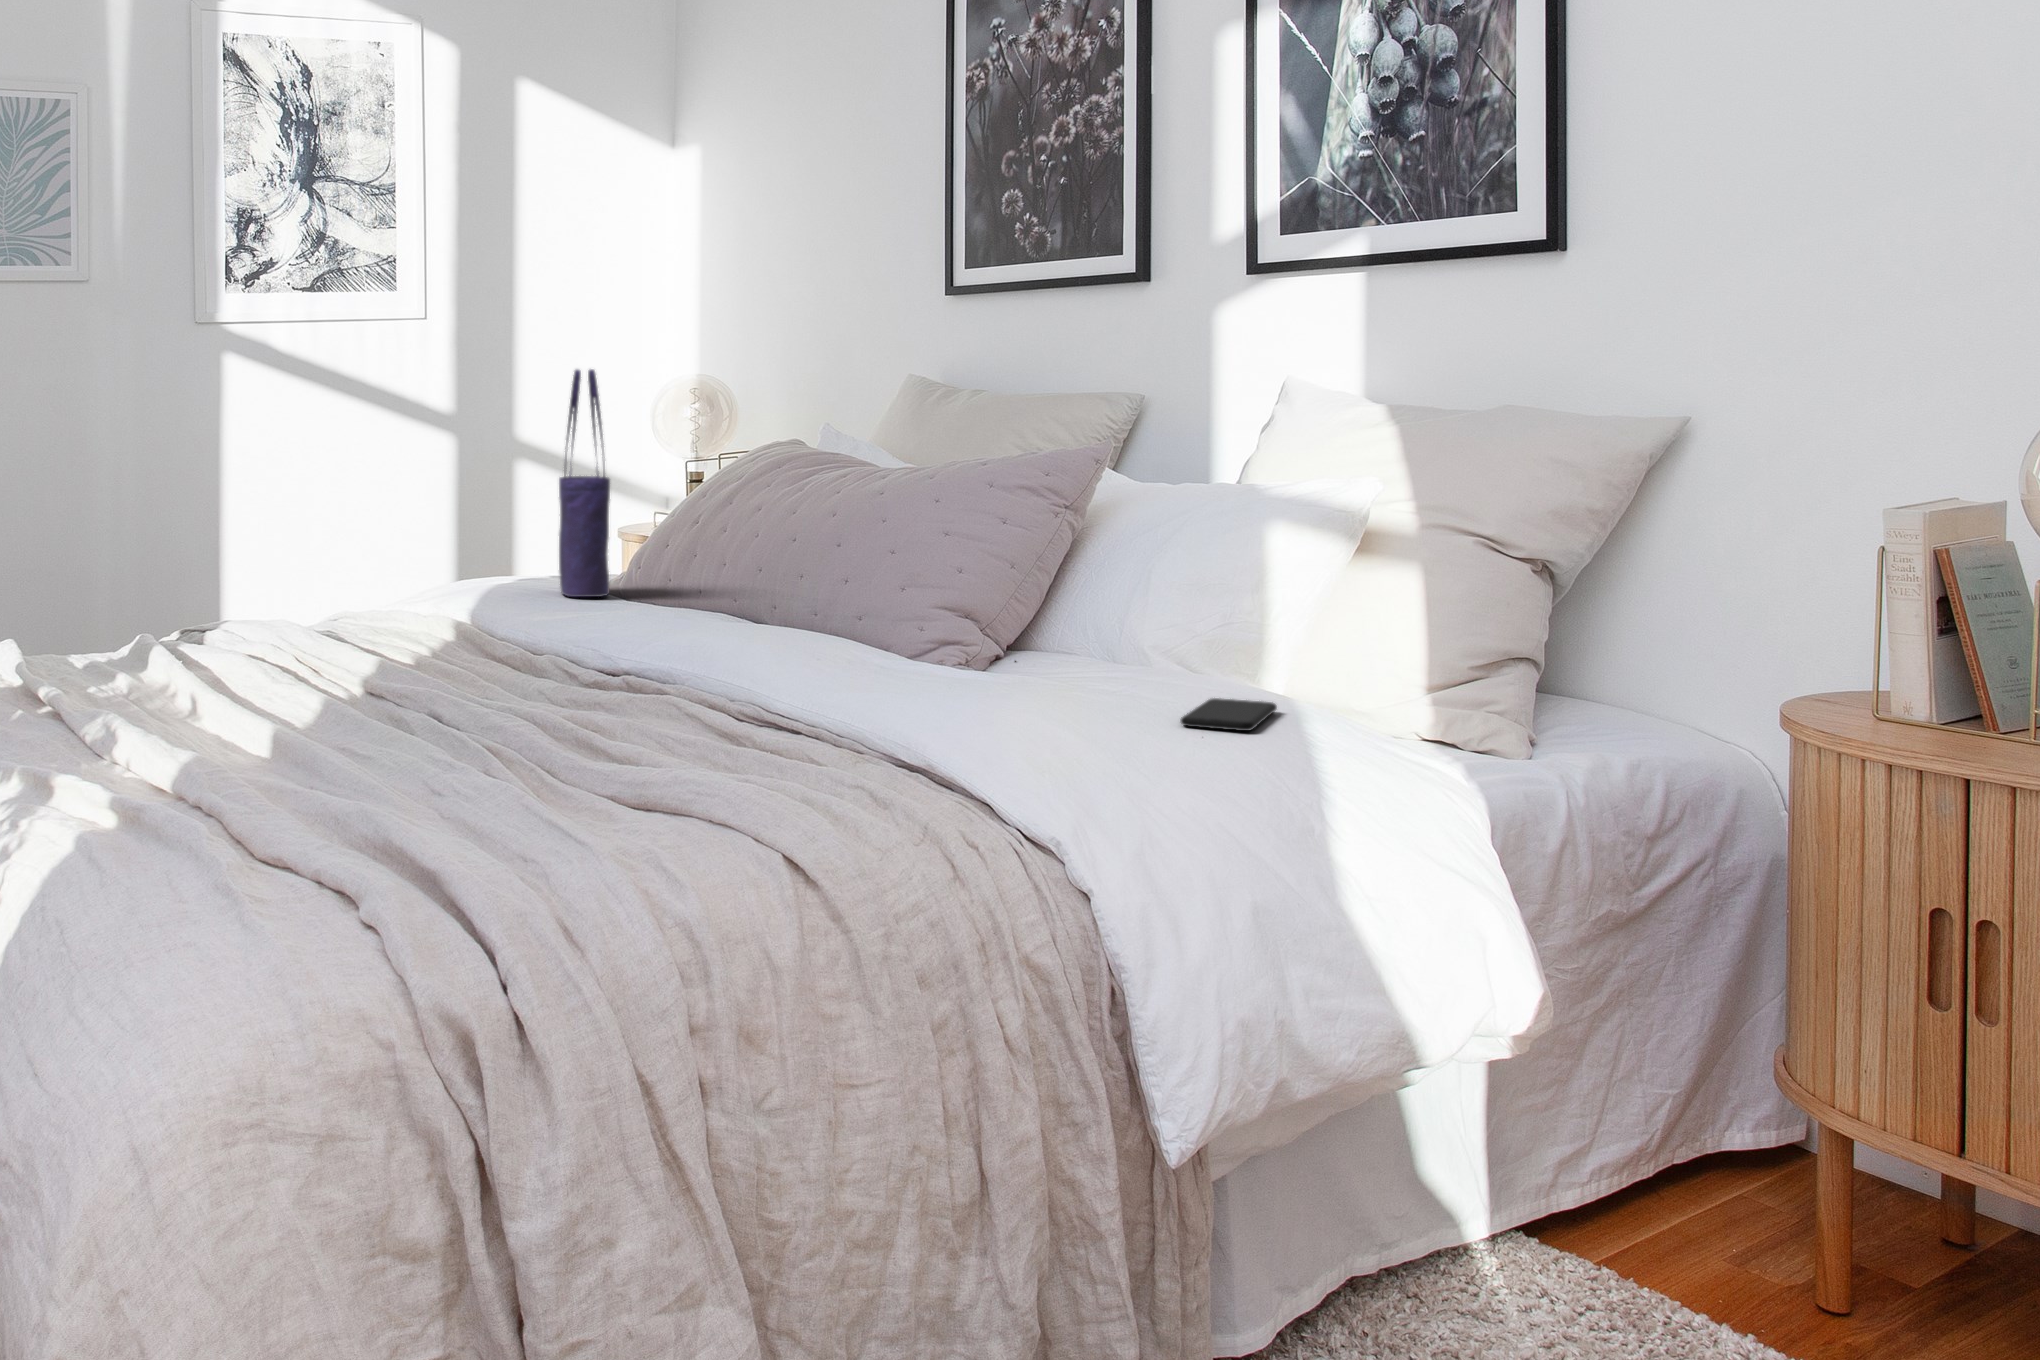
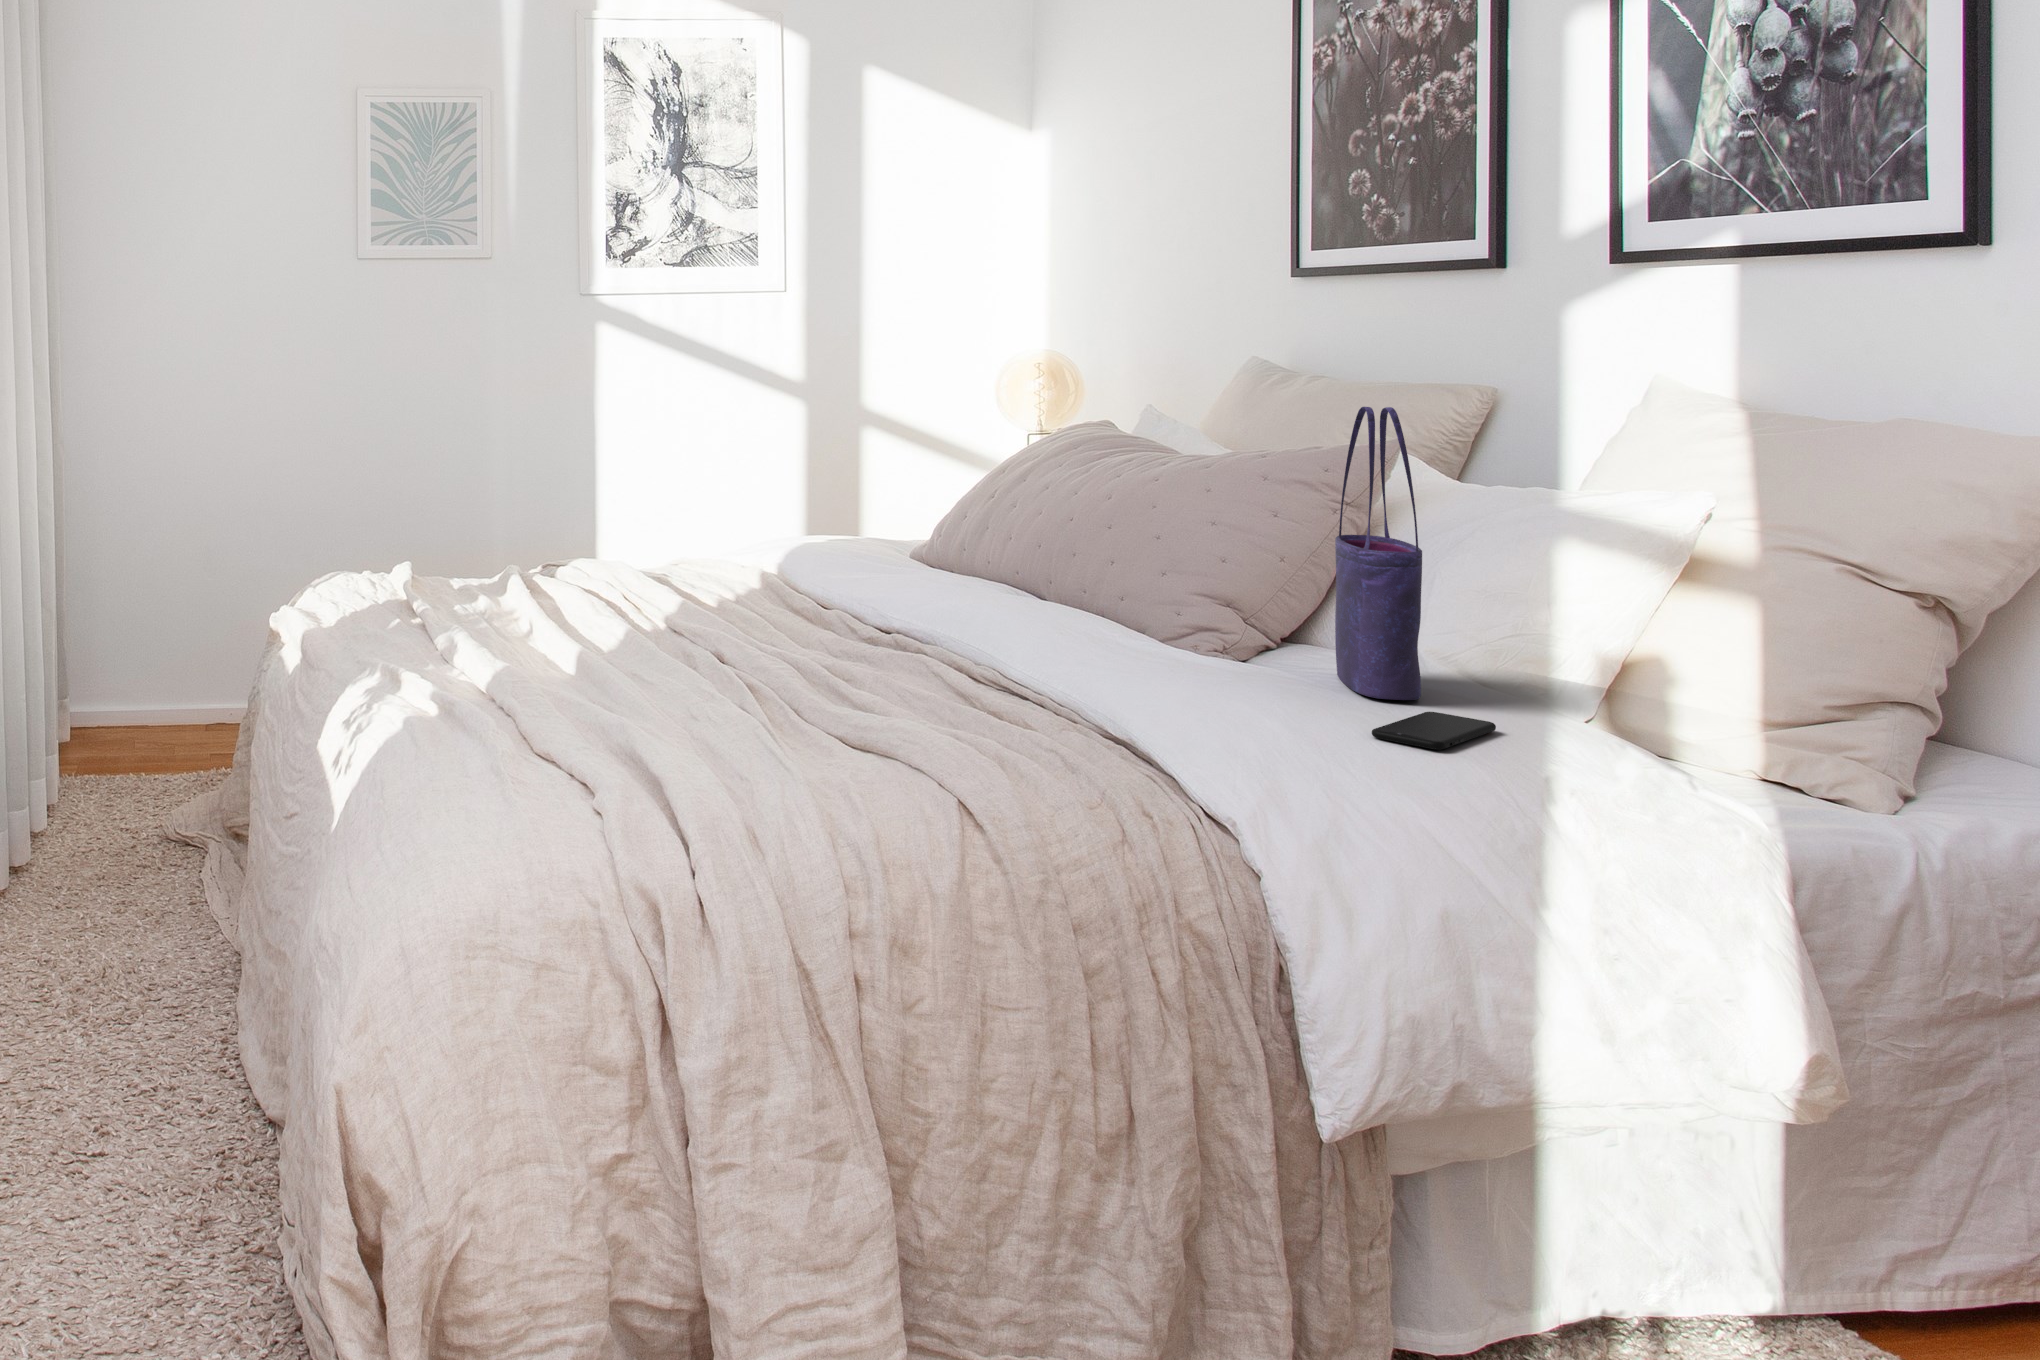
tote bag: present [559,369,610,597] -> present [1335,407,1422,700]

